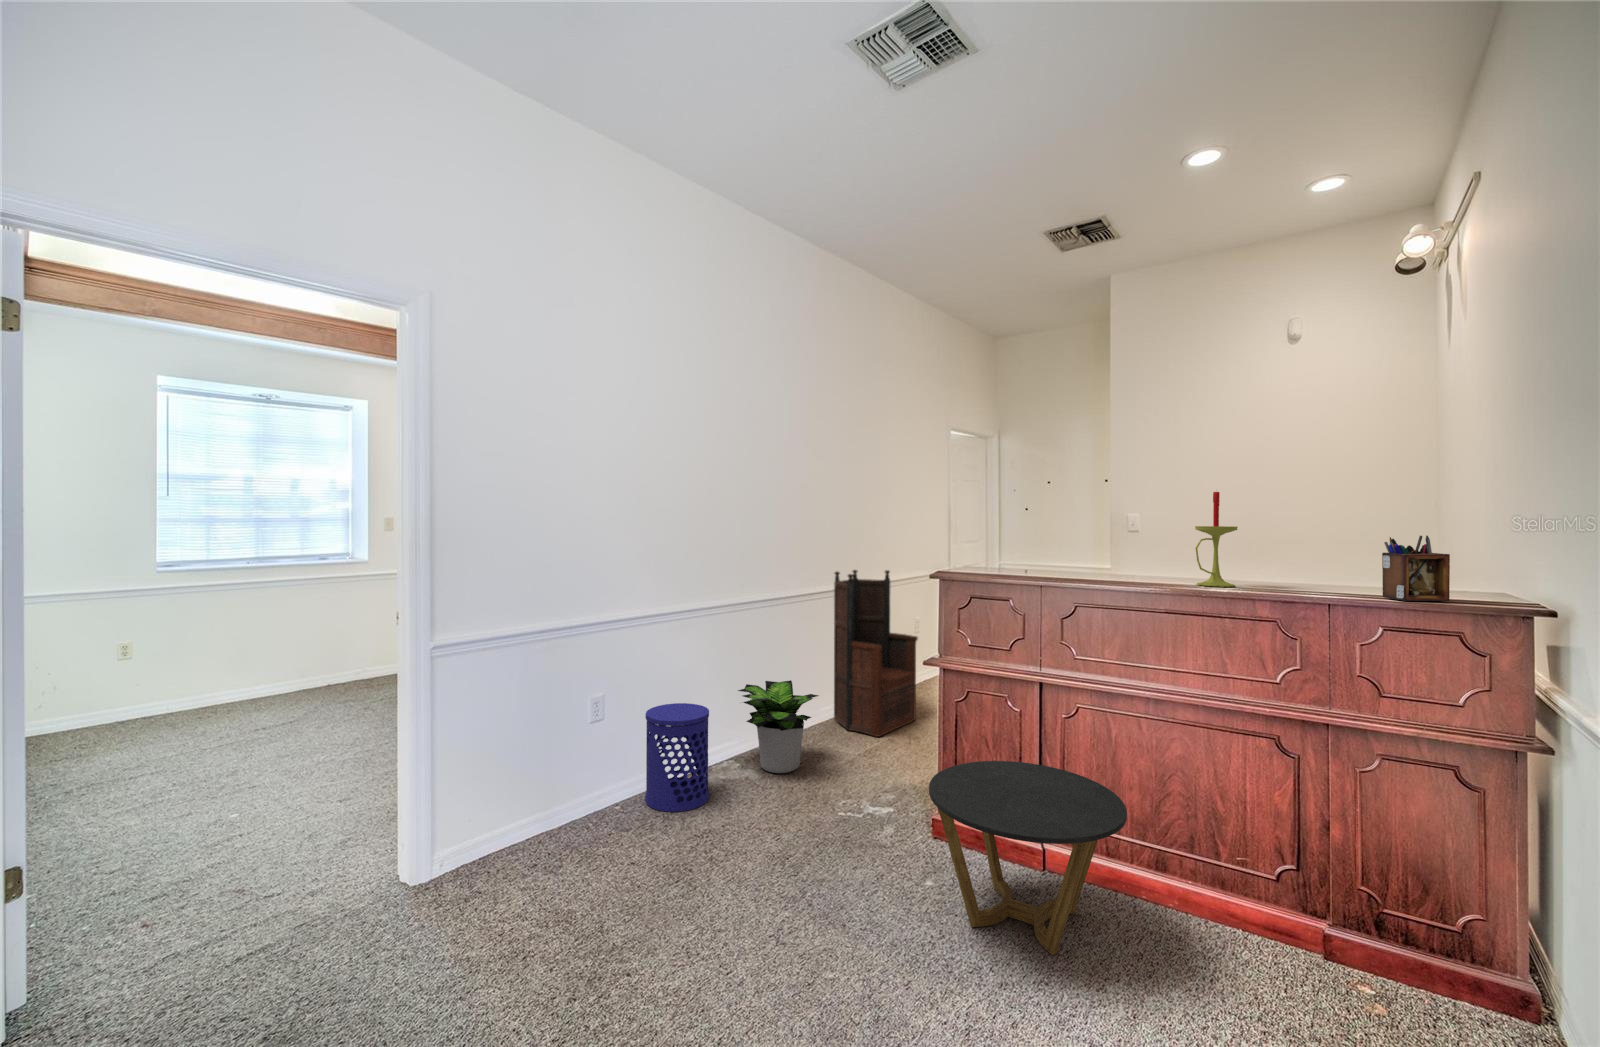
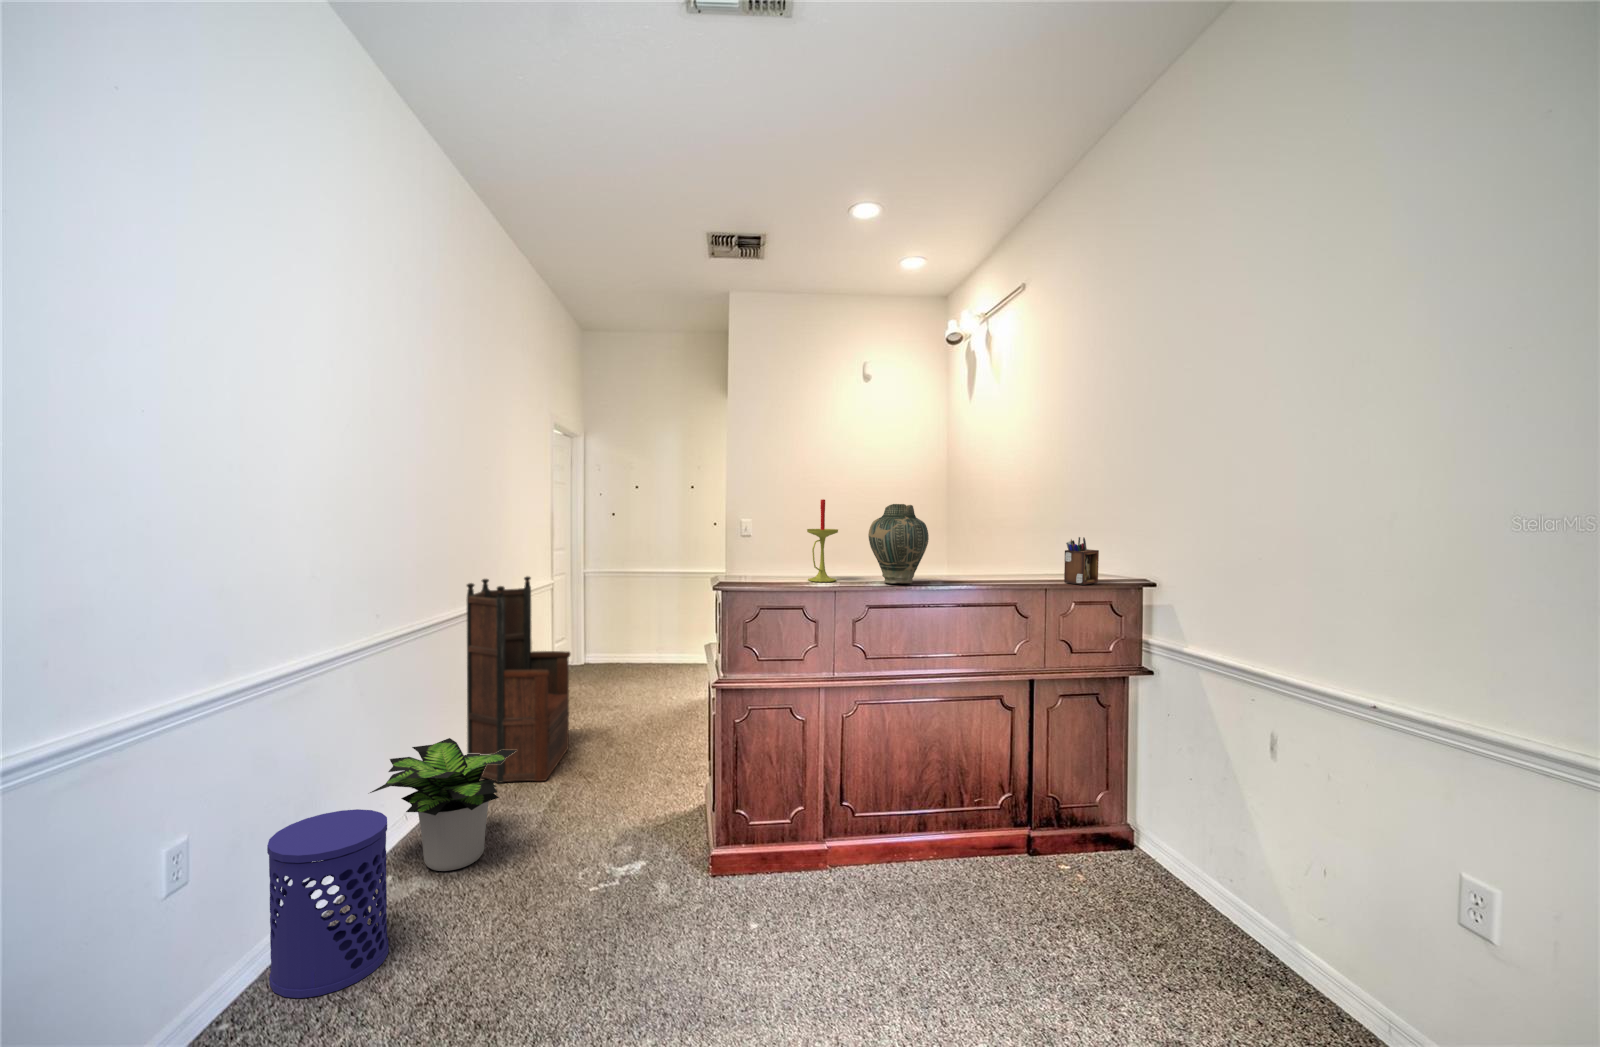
candle: present [1195,492,1238,587] -> present [807,499,838,582]
vase: none [1086,495,1158,583] -> present [868,504,929,583]
side table: present [929,761,1127,955] -> none [766,766,951,952]

